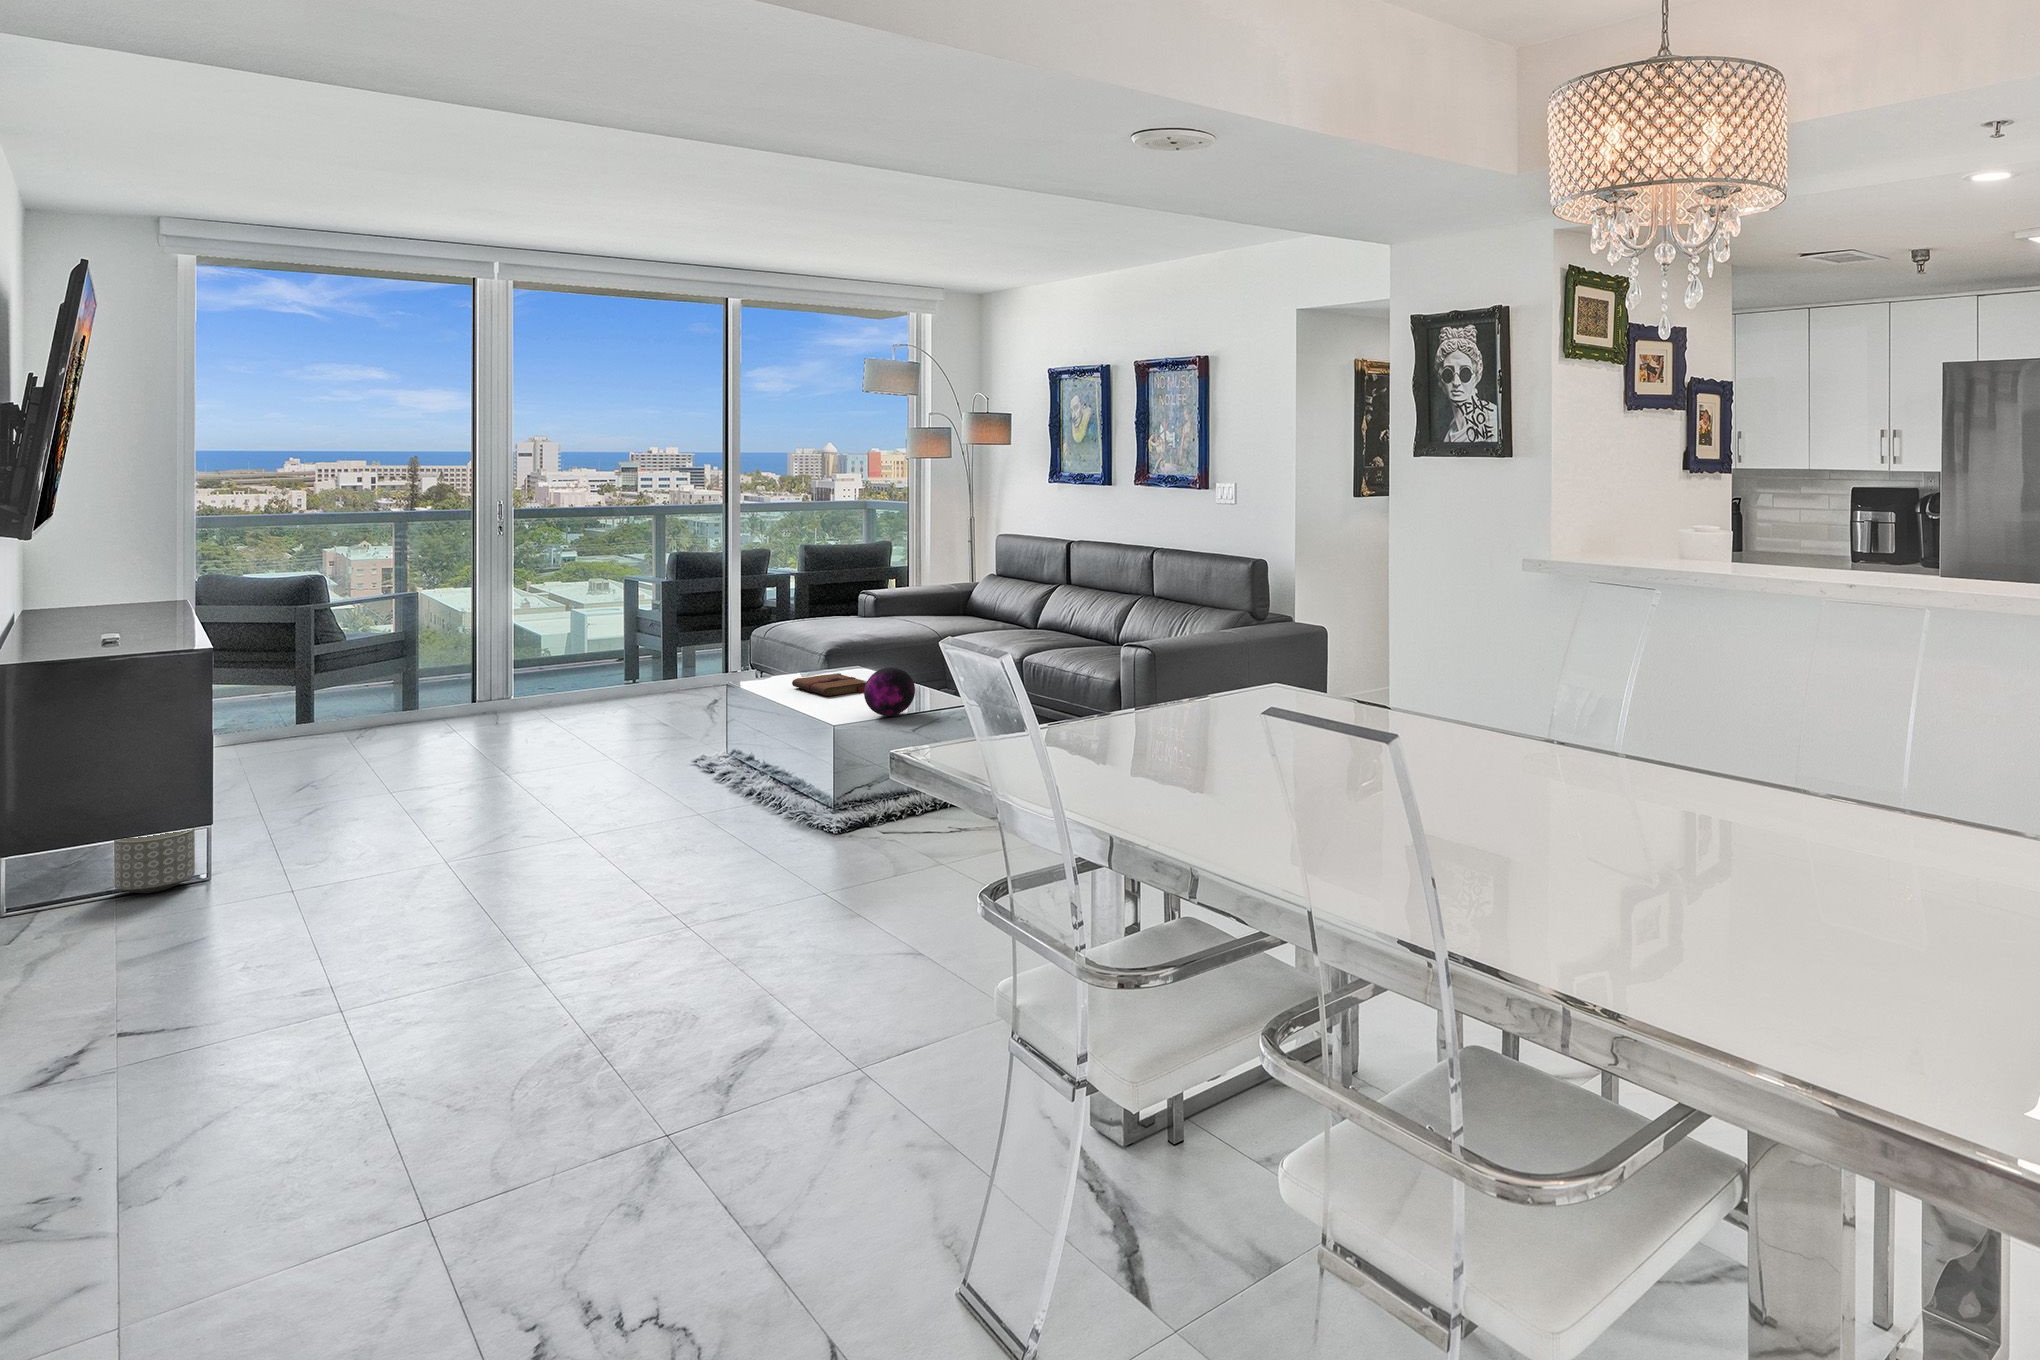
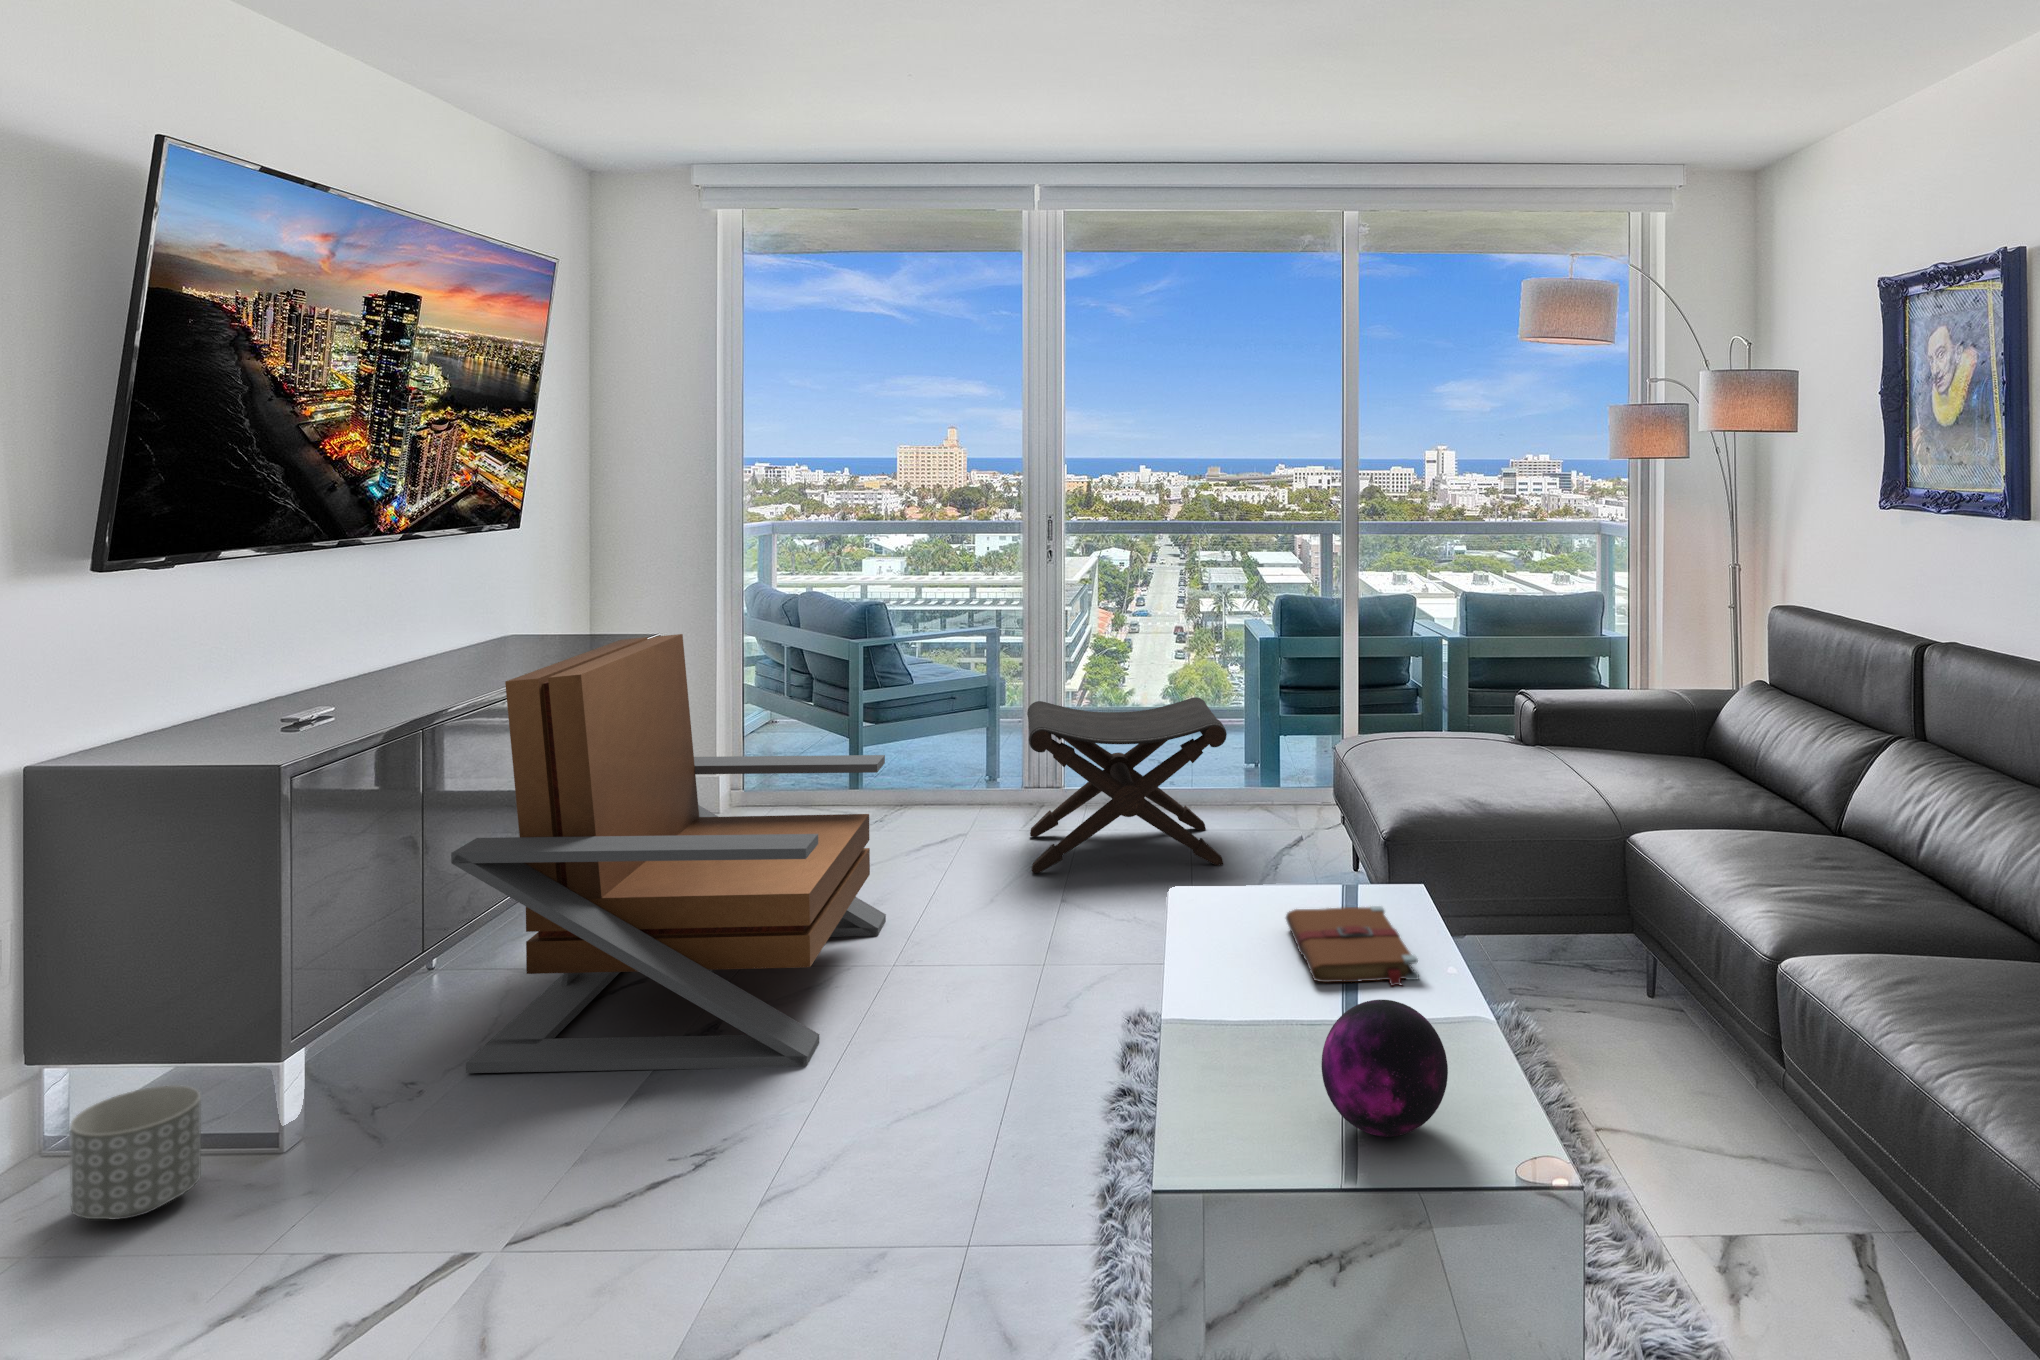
lounge chair: none [254,577,521,831] -> present [451,634,886,1073]
footstool: none [522,614,686,726] -> present [1027,697,1227,873]

